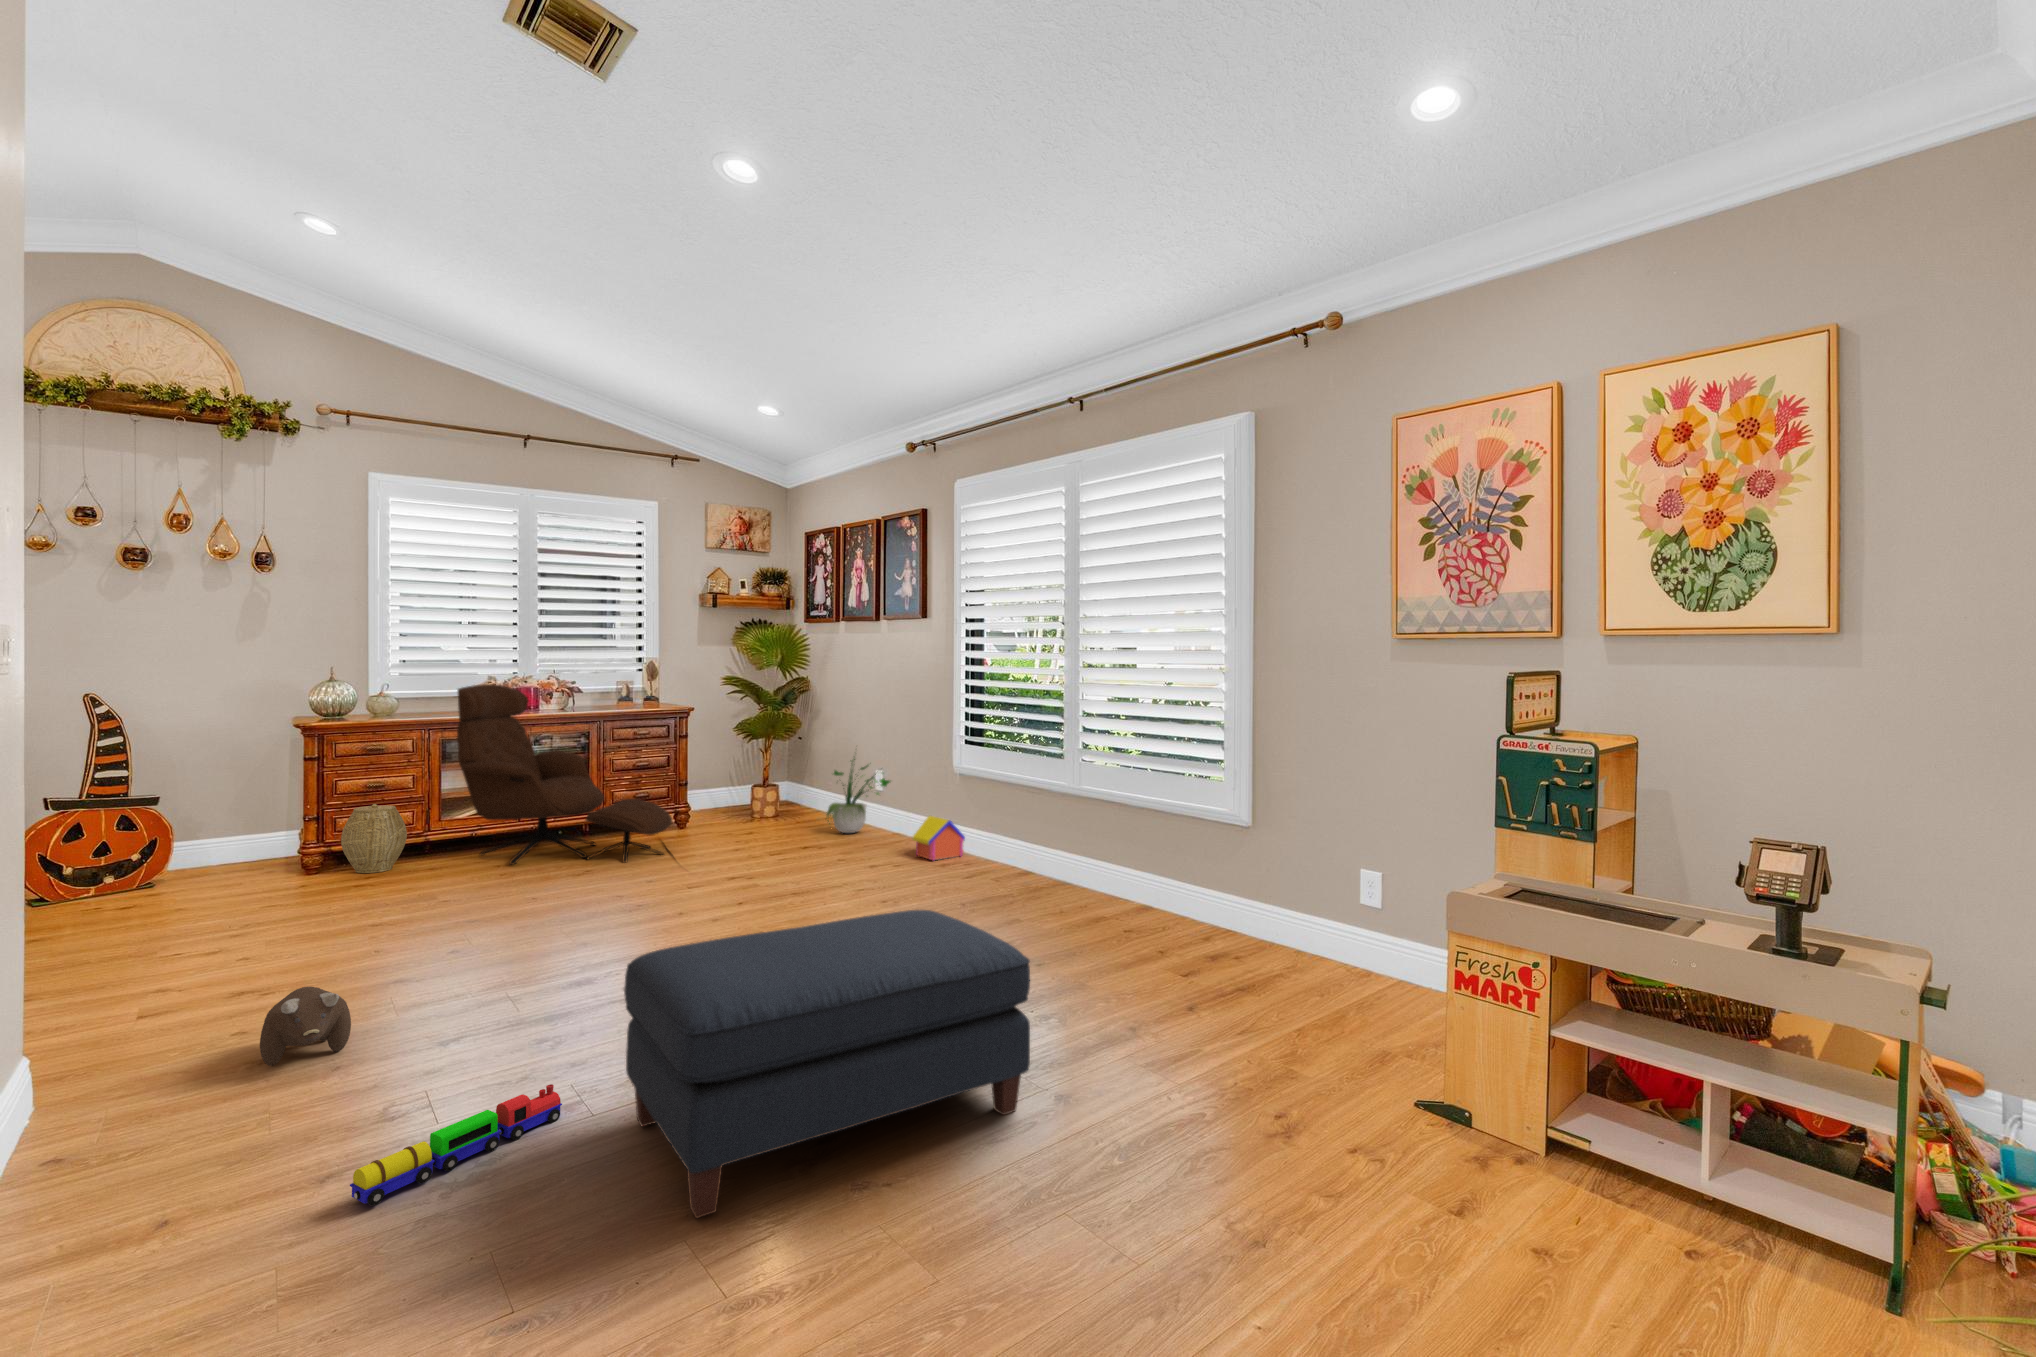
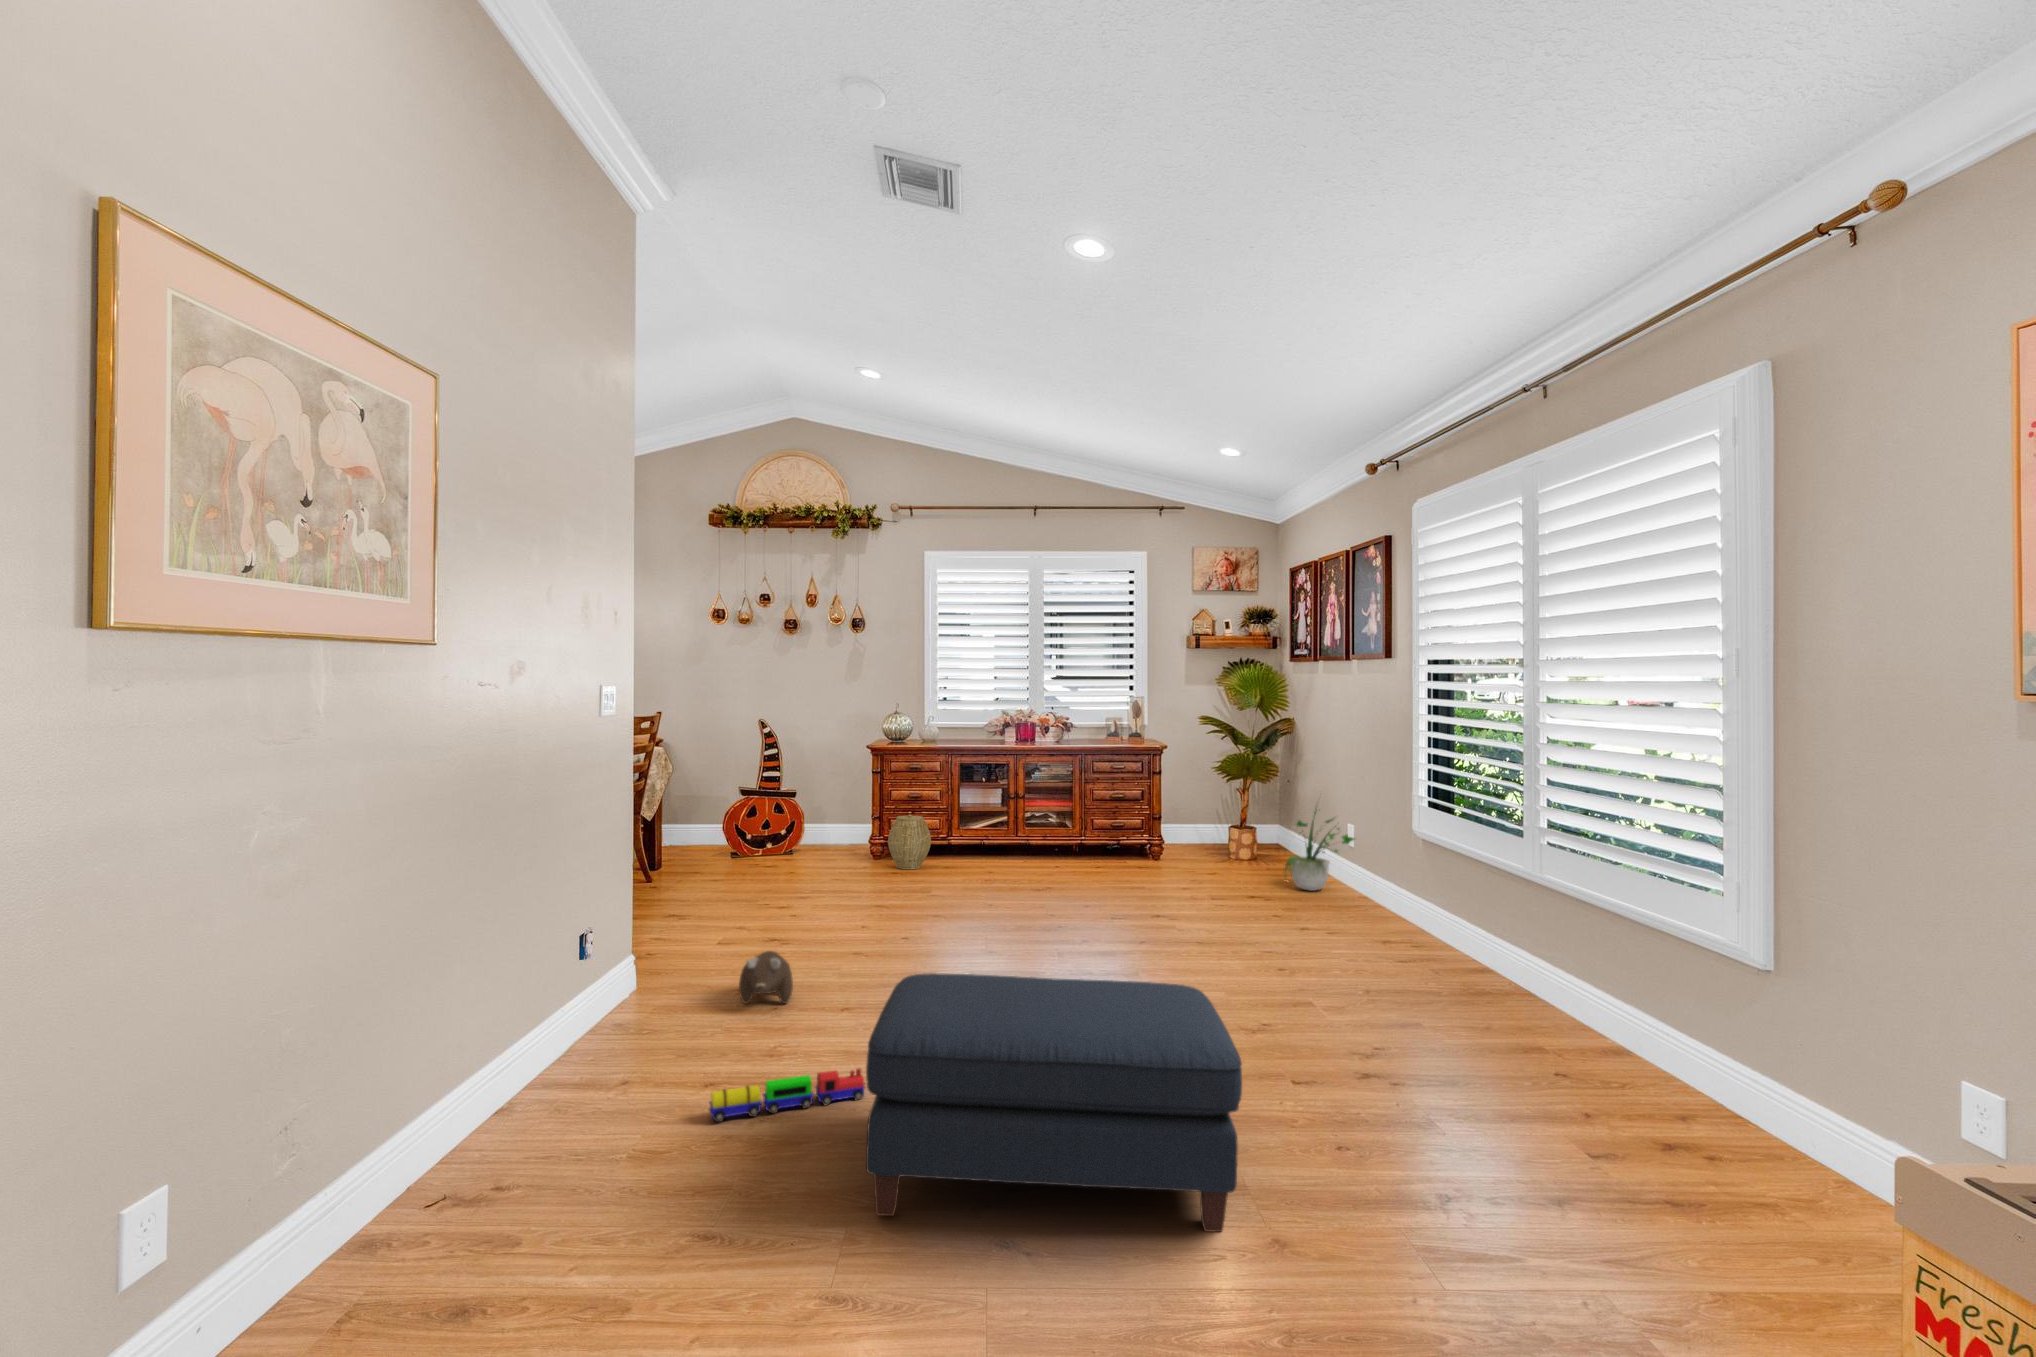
lounge chair: present [457,684,672,865] -> none [965,720,1132,889]
toy house: present [913,816,965,860] -> none [1356,883,1420,937]

